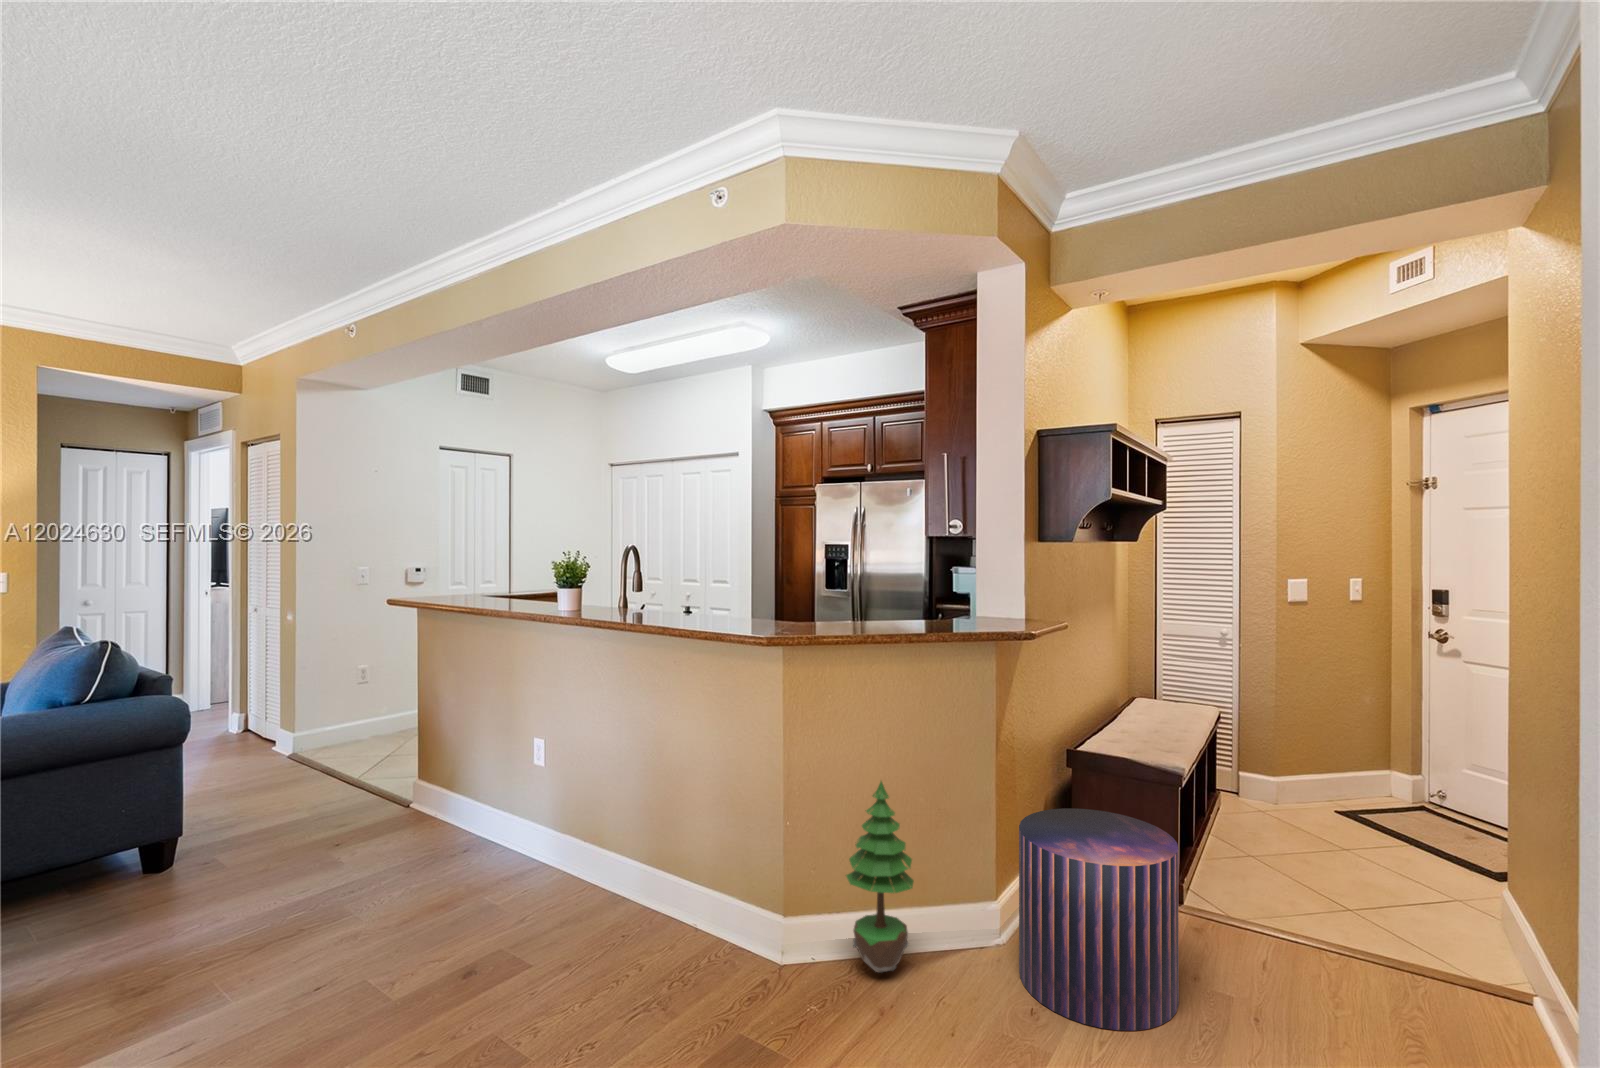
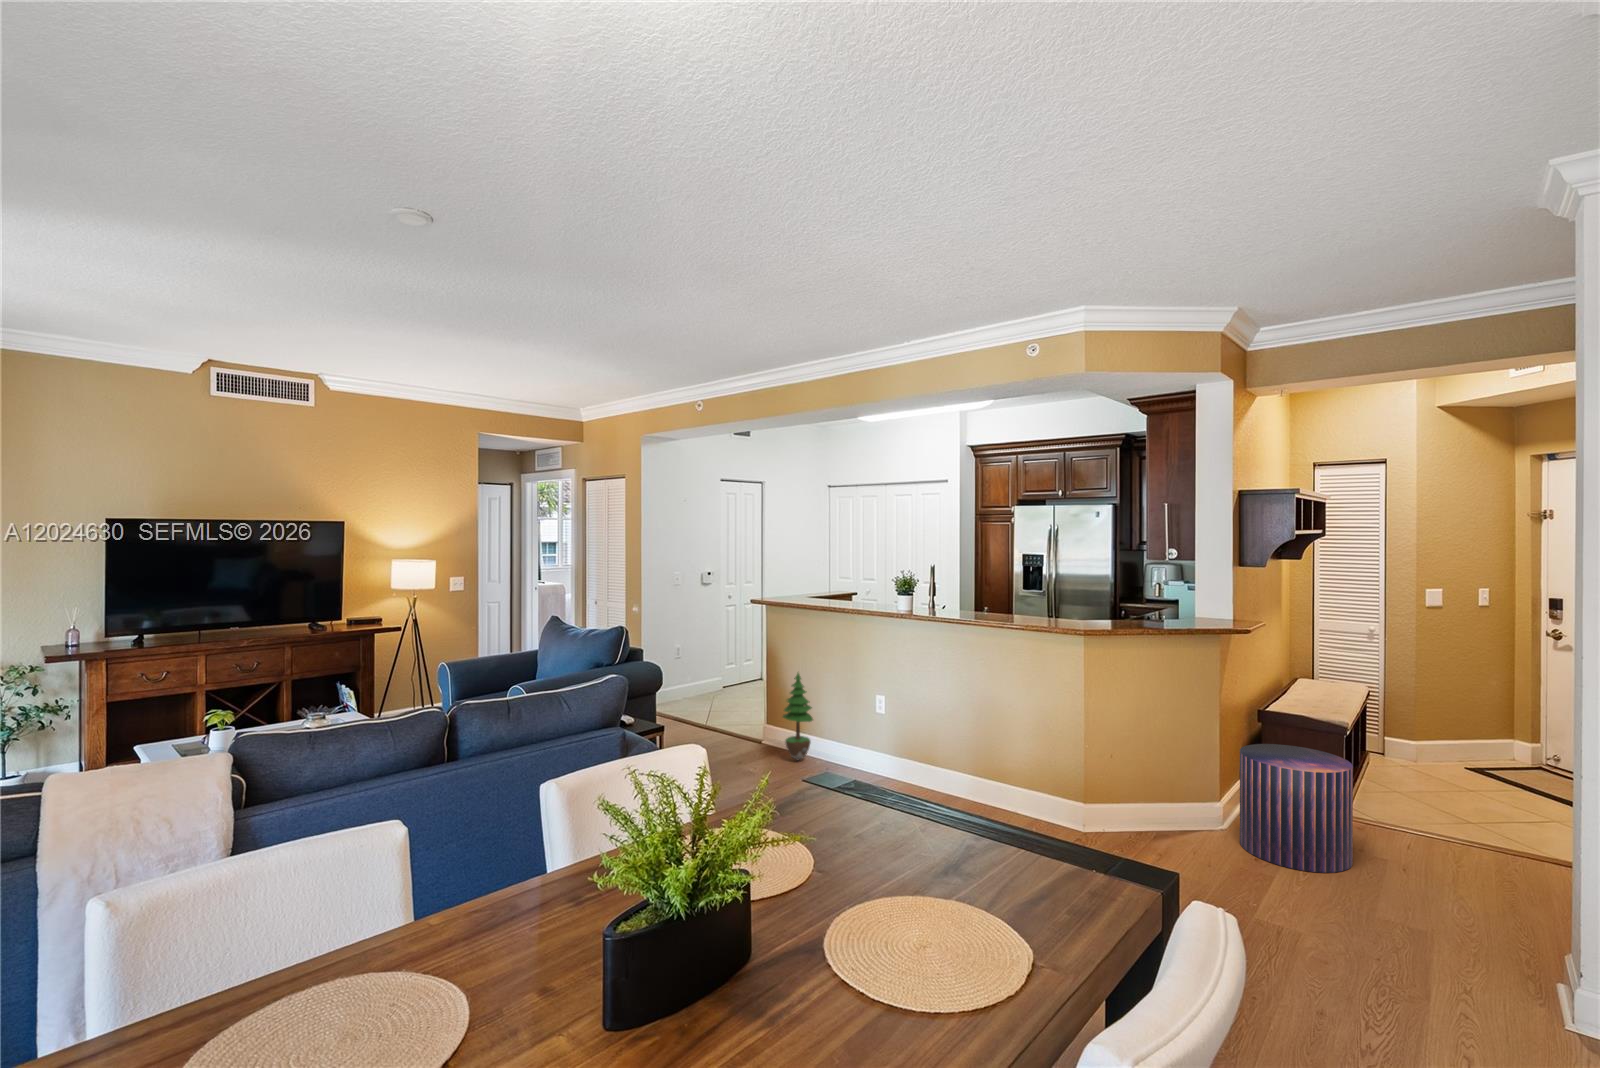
potted tree: present [846,781,914,973] -> present [783,673,813,760]

